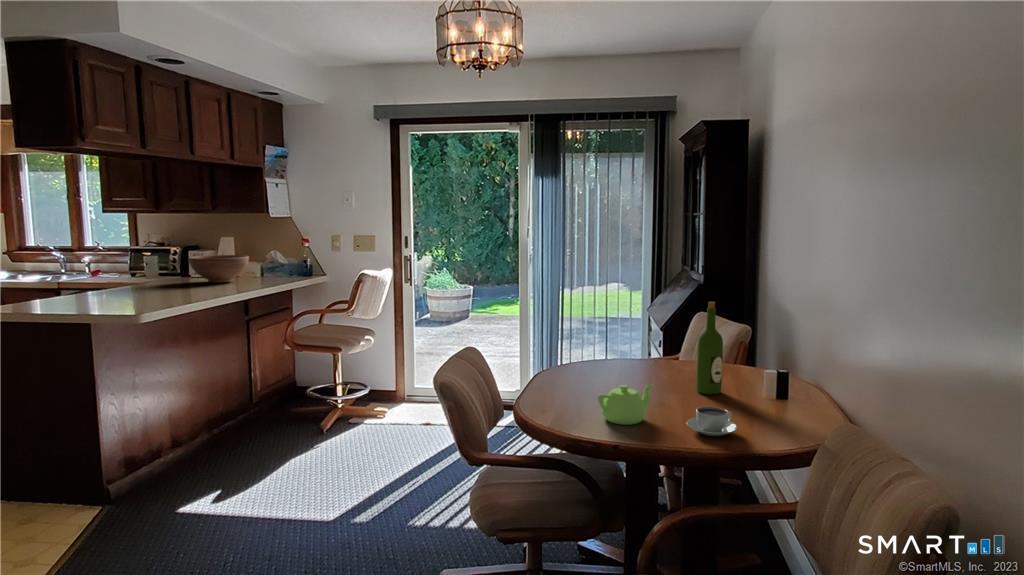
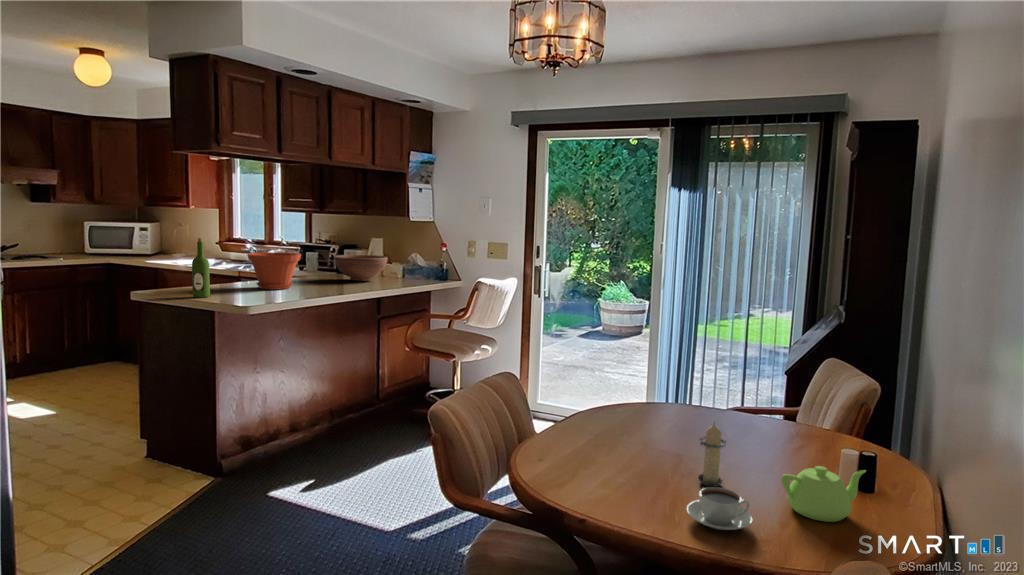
plant pot: none [98,256,164,297] -> present [247,252,301,290]
wine bottle: present [696,302,723,394] -> present [192,238,210,298]
candle: none [669,360,695,411] -> present [698,423,726,486]
teapot: present [598,384,653,425] -> present [781,466,866,522]

